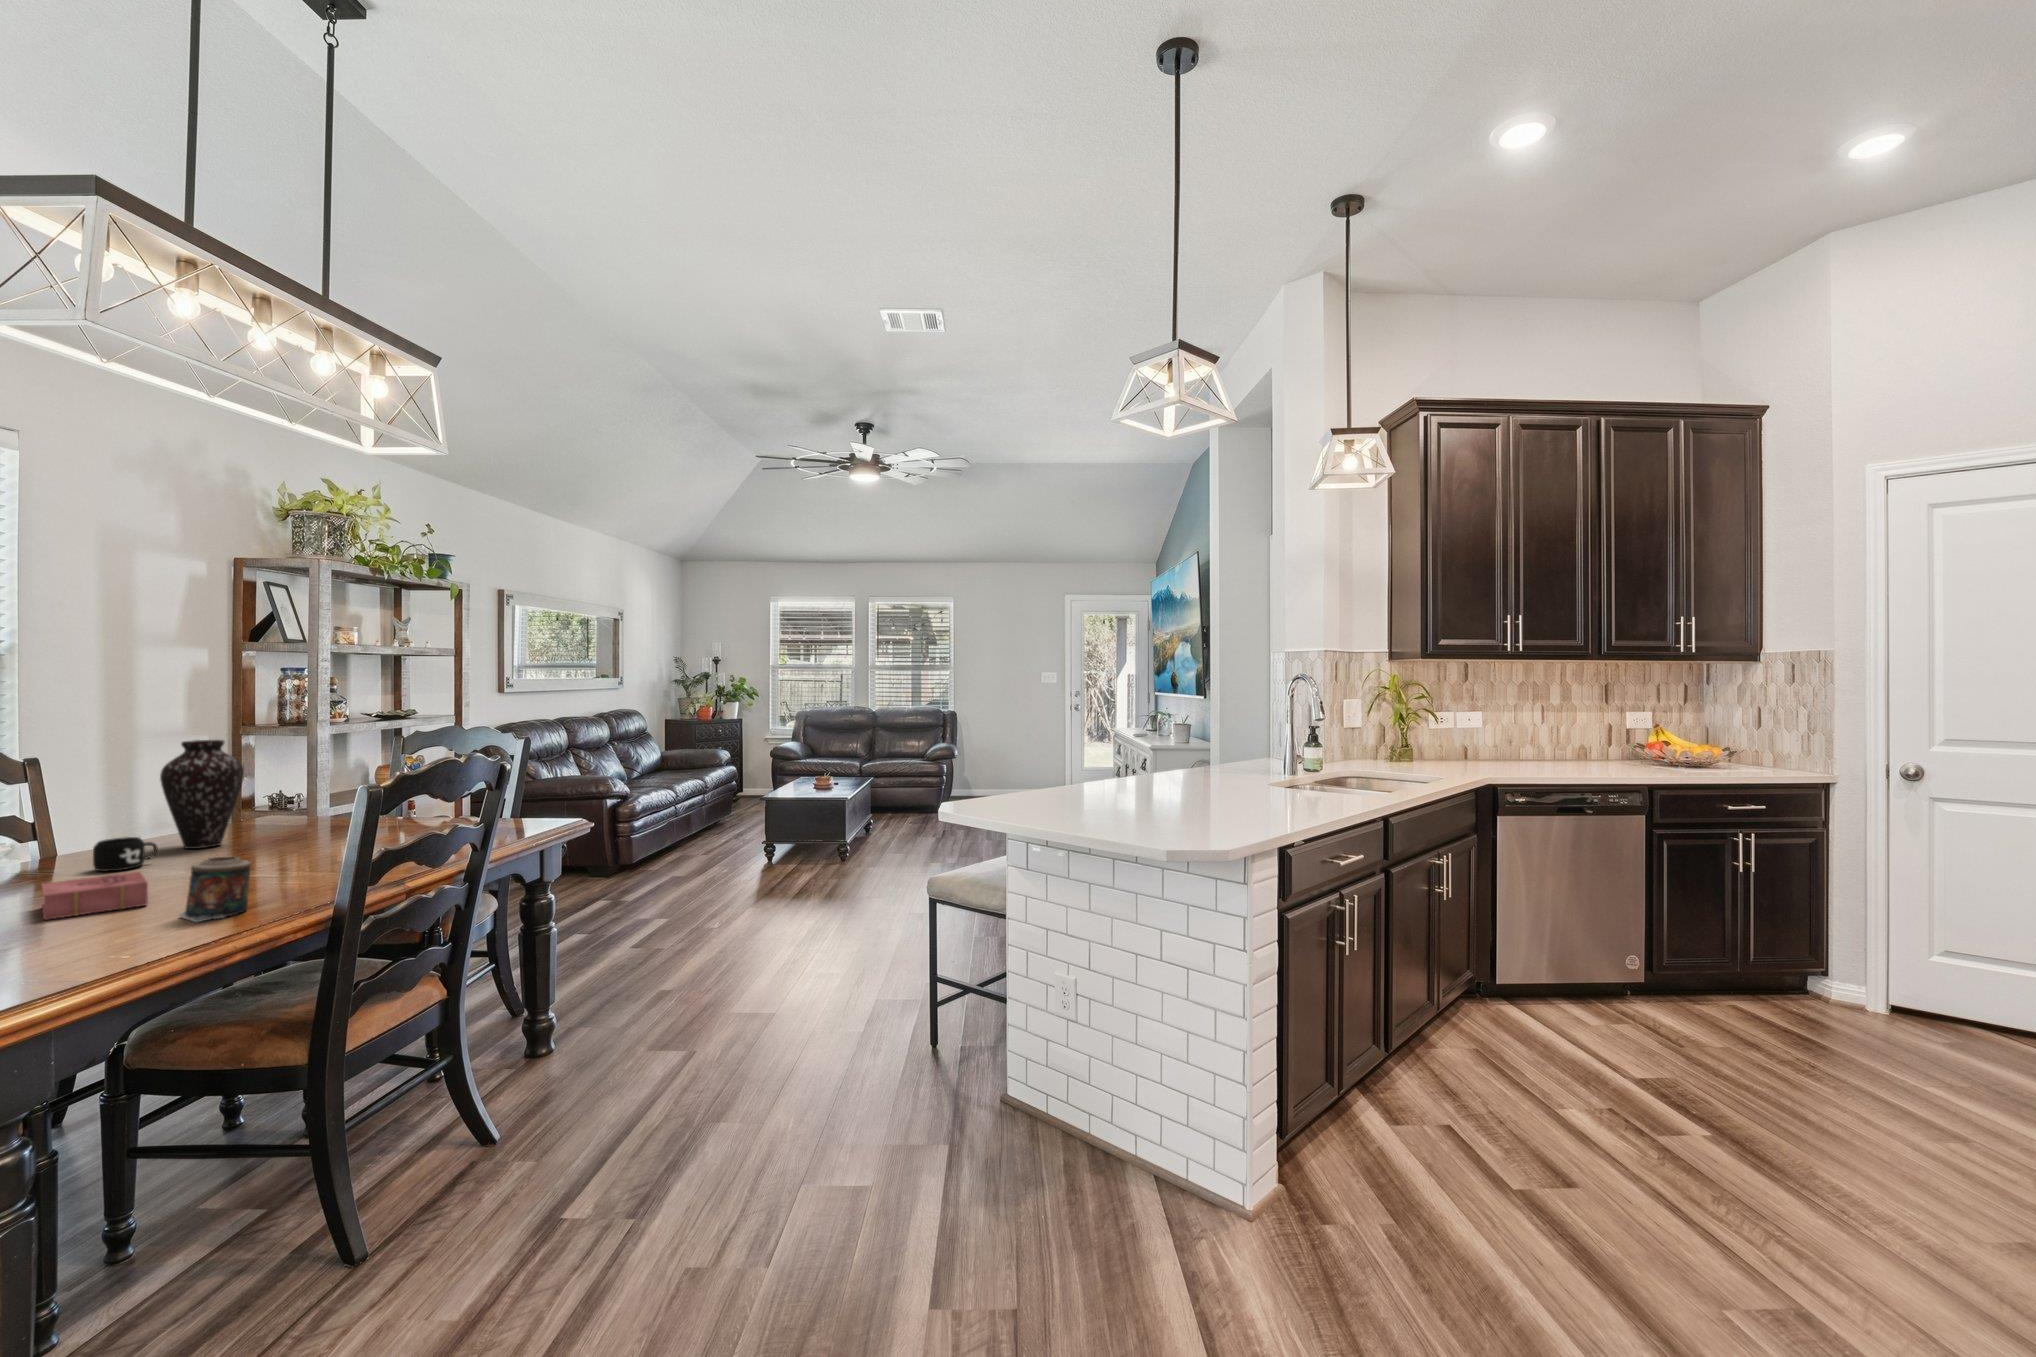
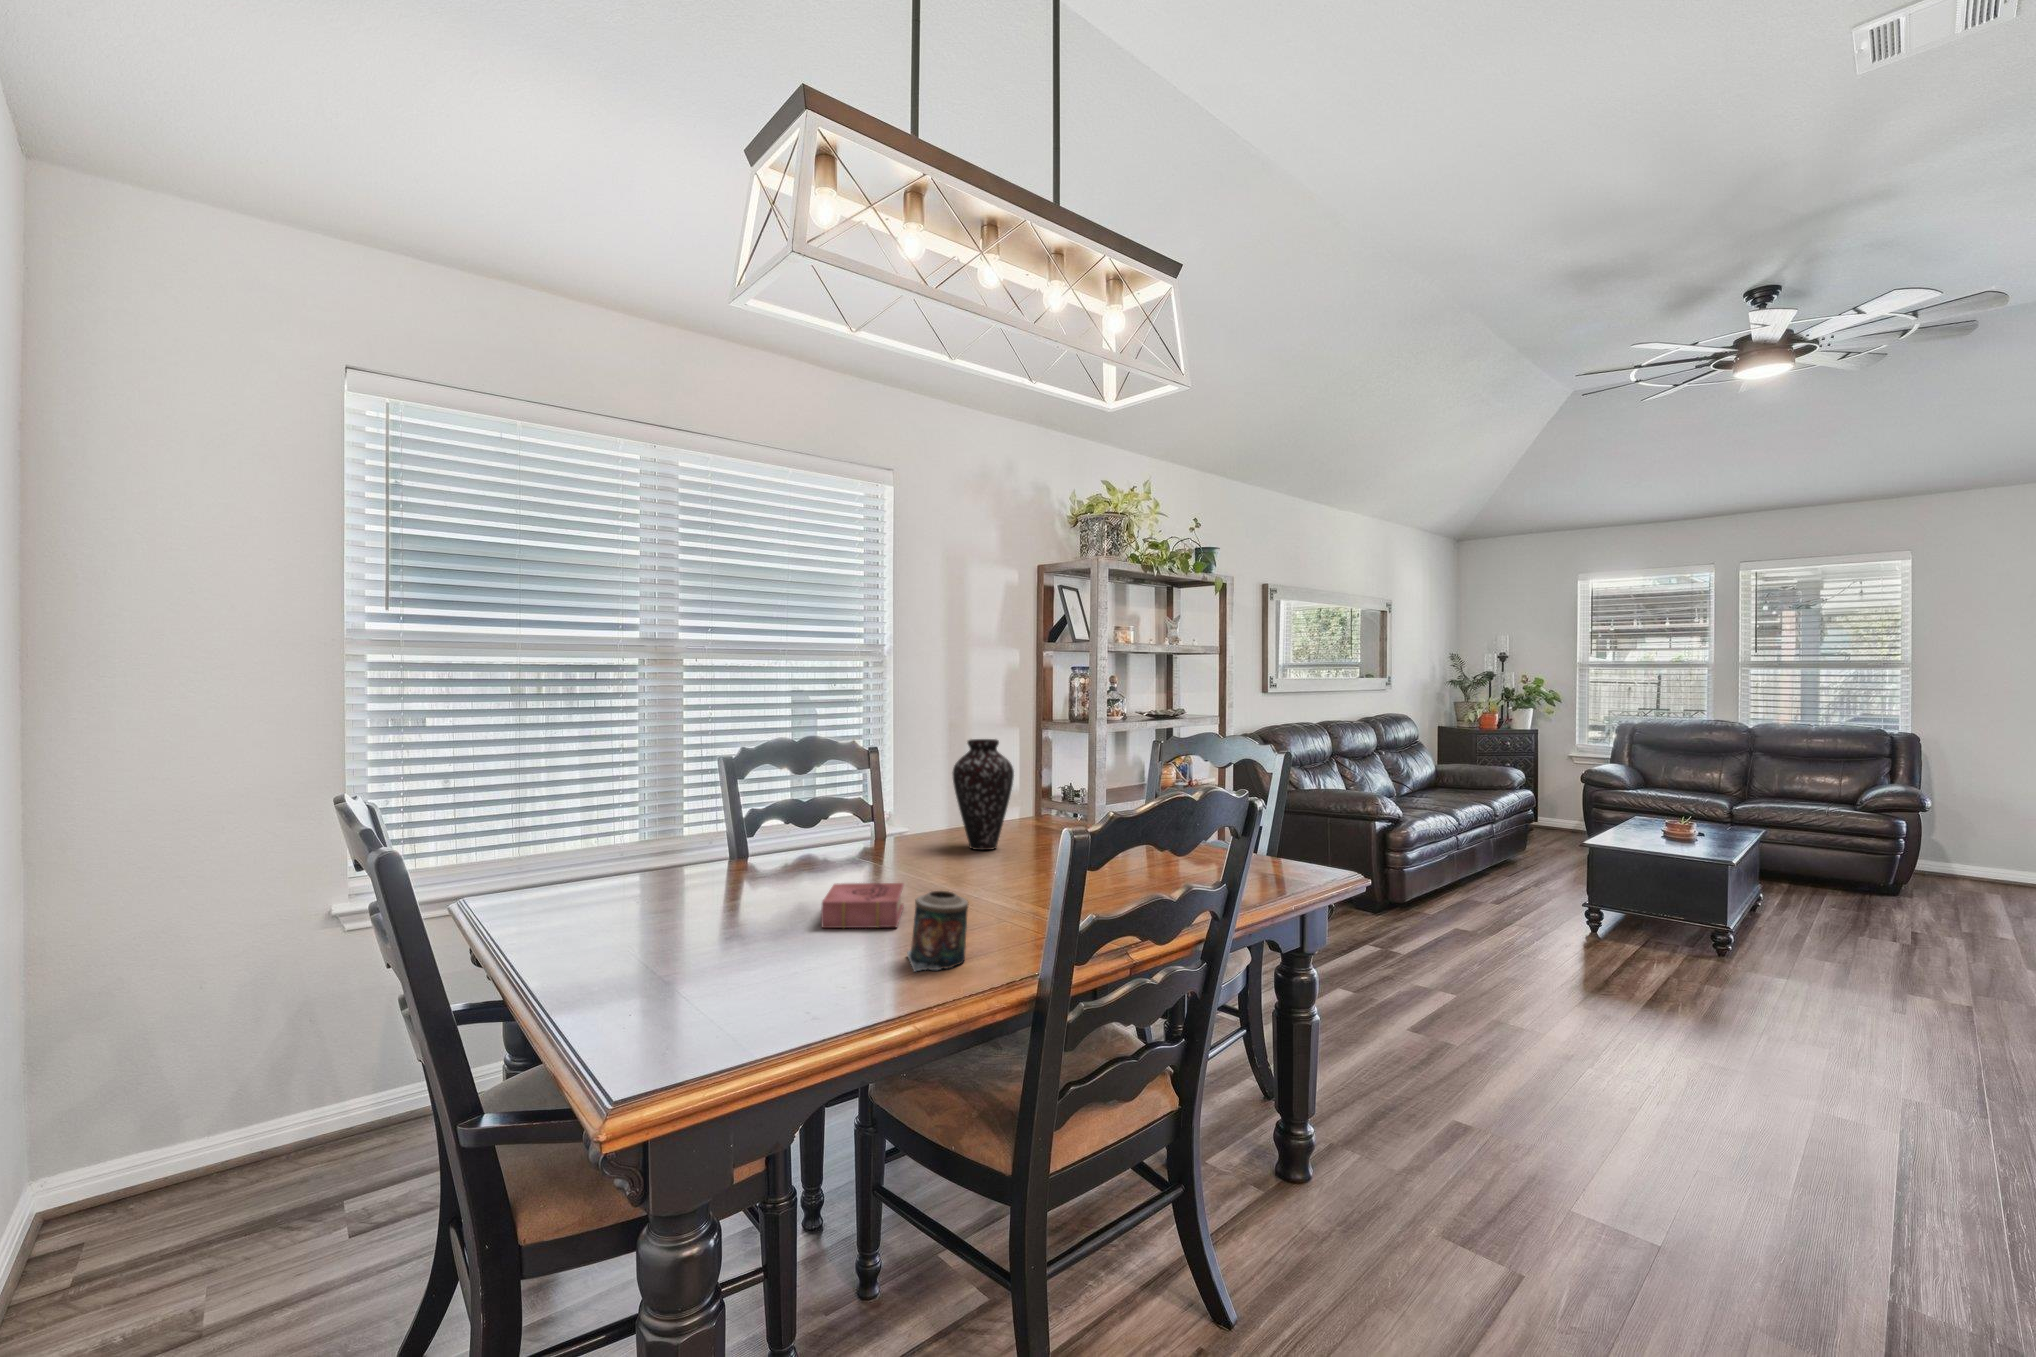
mug: present [93,837,158,872] -> none [896,834,942,868]

